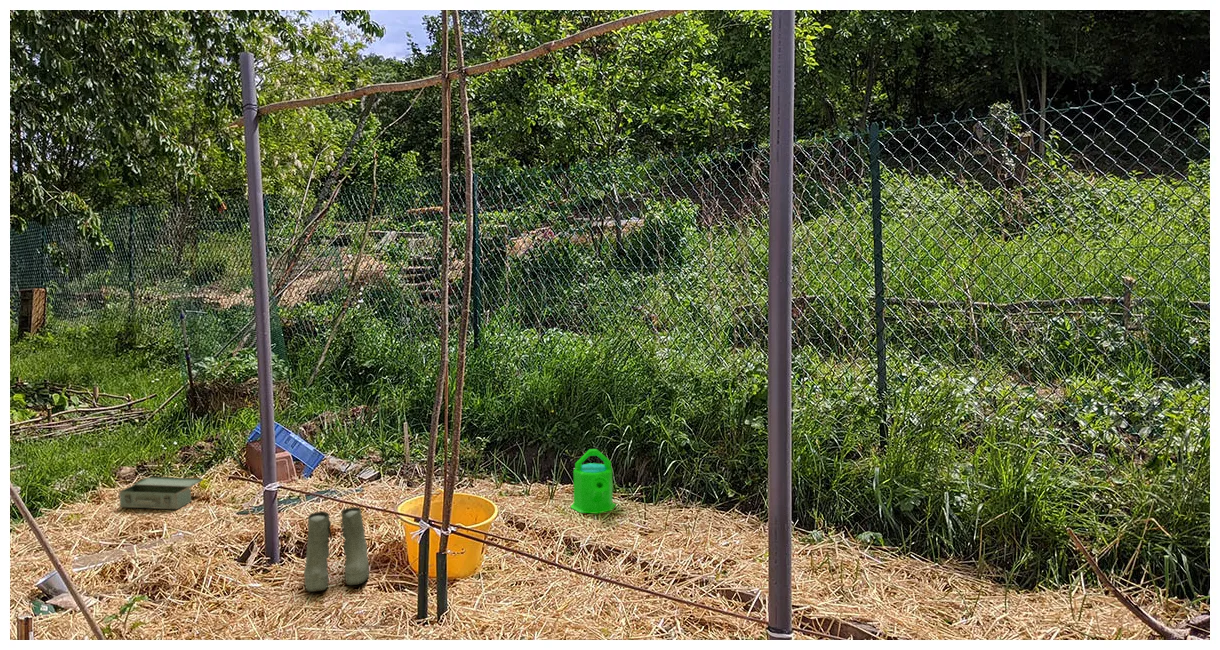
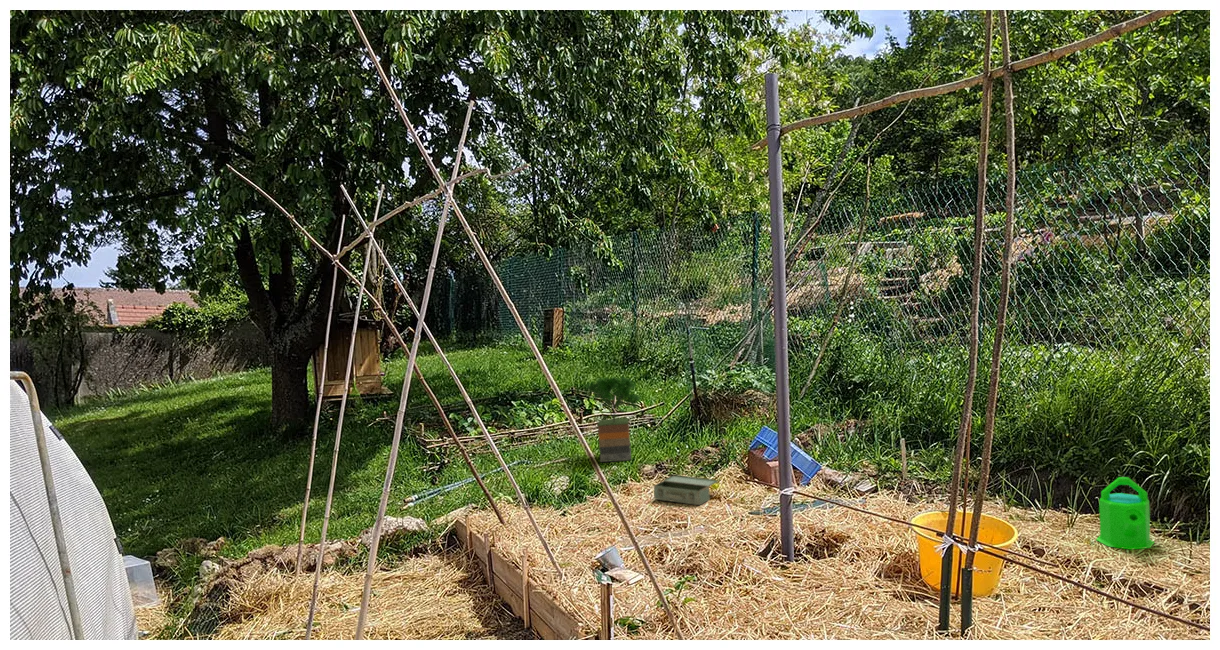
potted tree: none [37,364,117,466] -> present [587,377,640,462]
boots: present [304,507,369,592] -> none [821,514,880,588]

